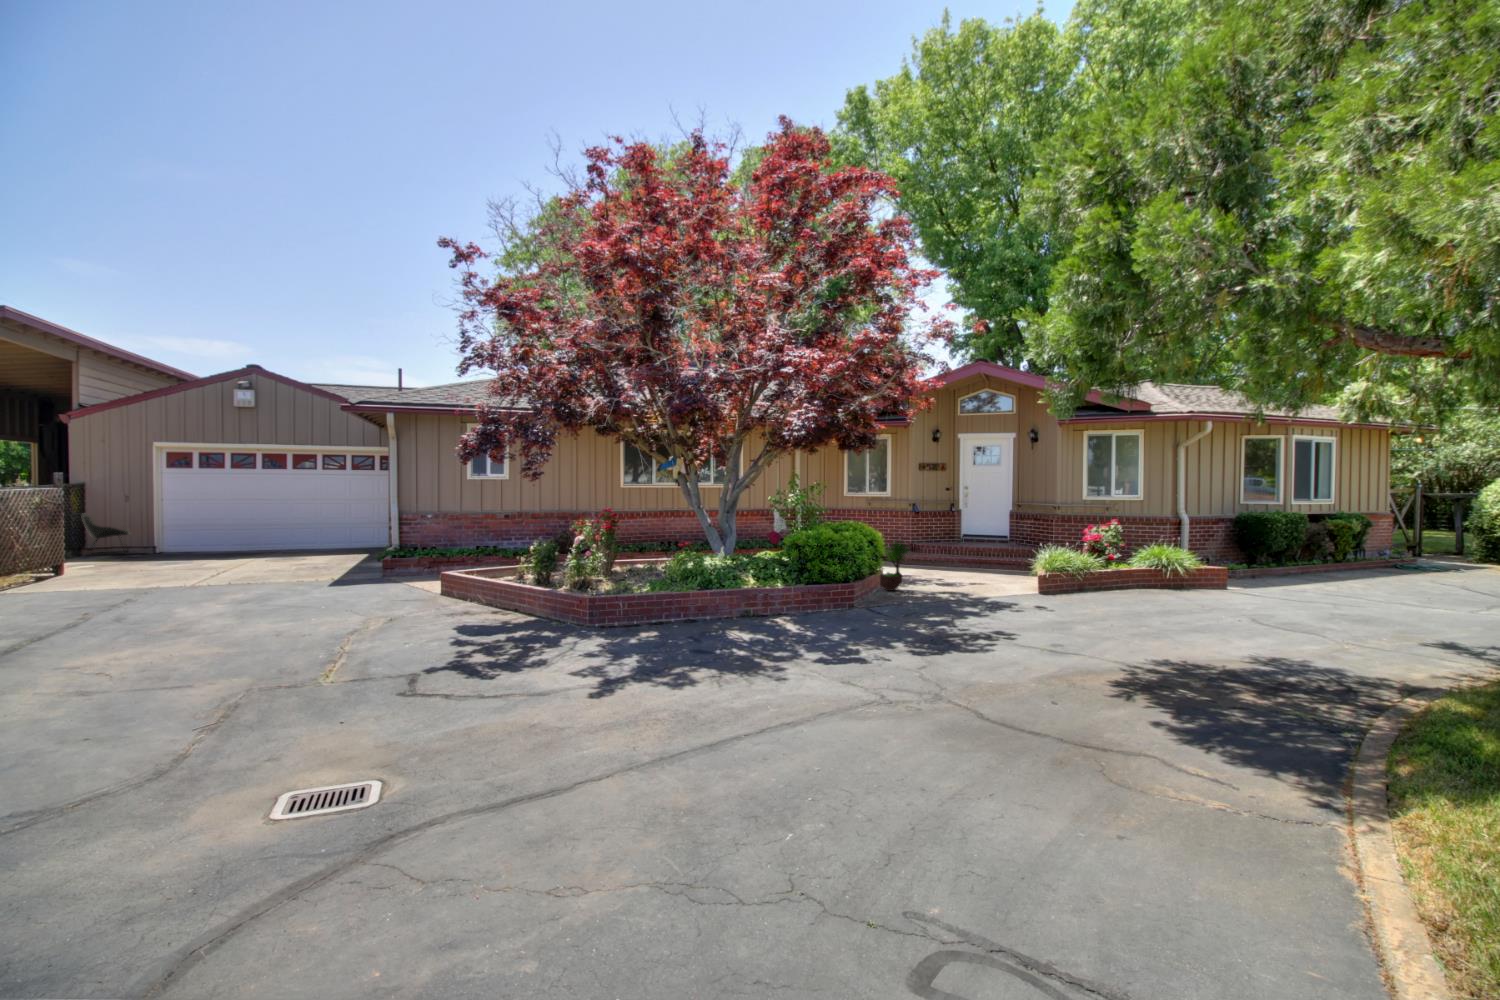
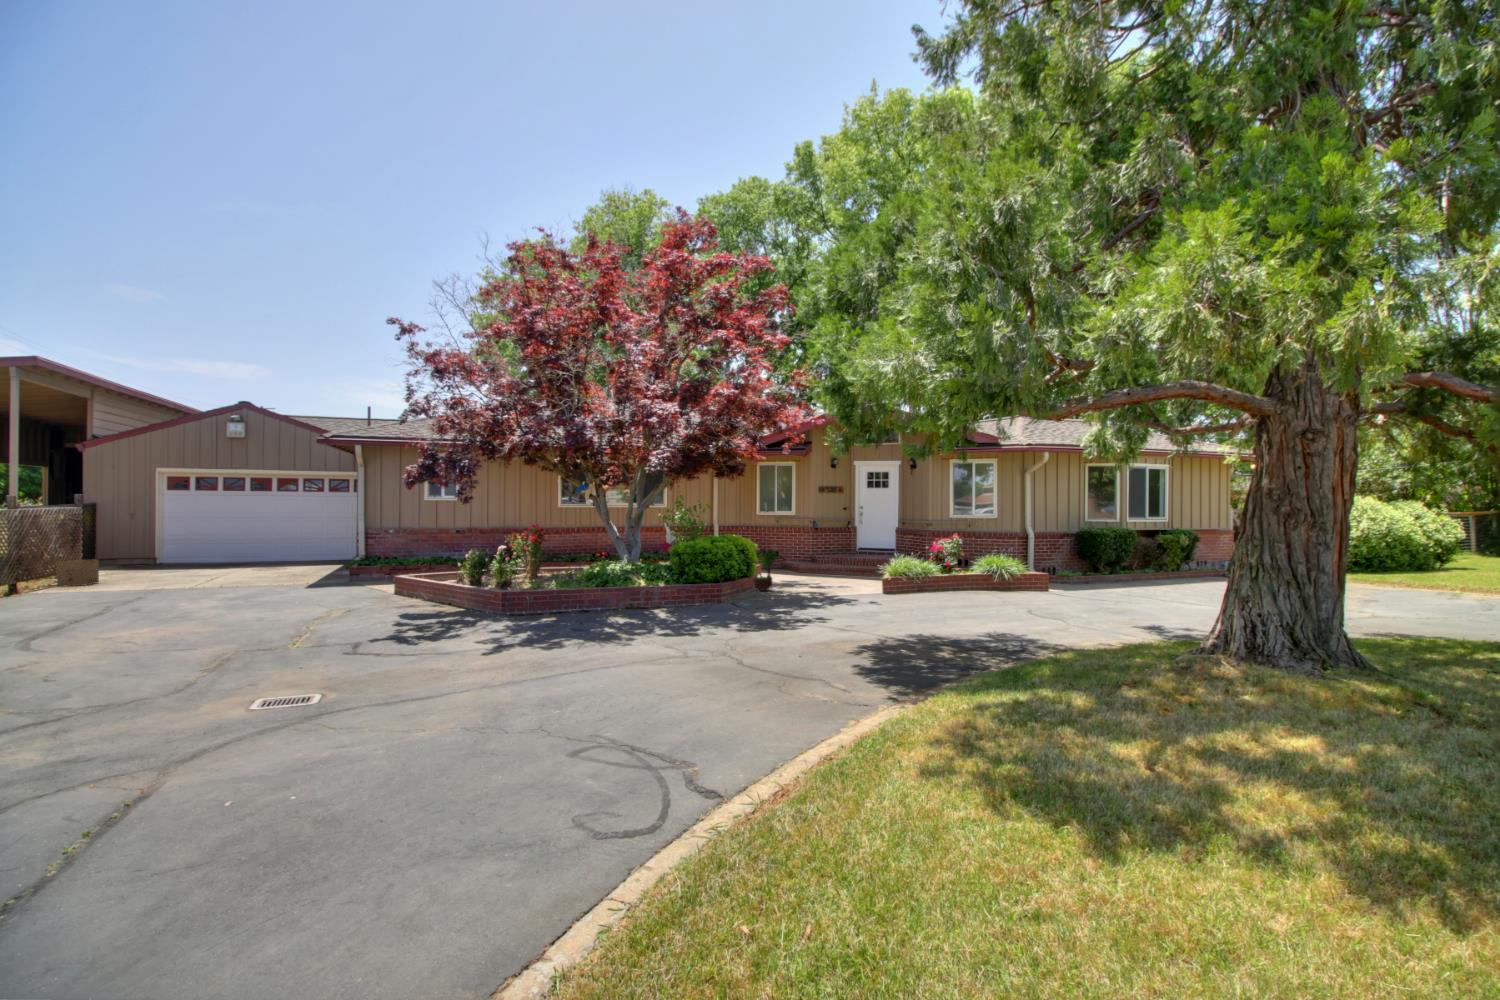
lounge chair: present [82,514,130,554] -> none [91,529,134,566]
cardboard box: none [33,550,85,584] -> present [56,559,99,587]

